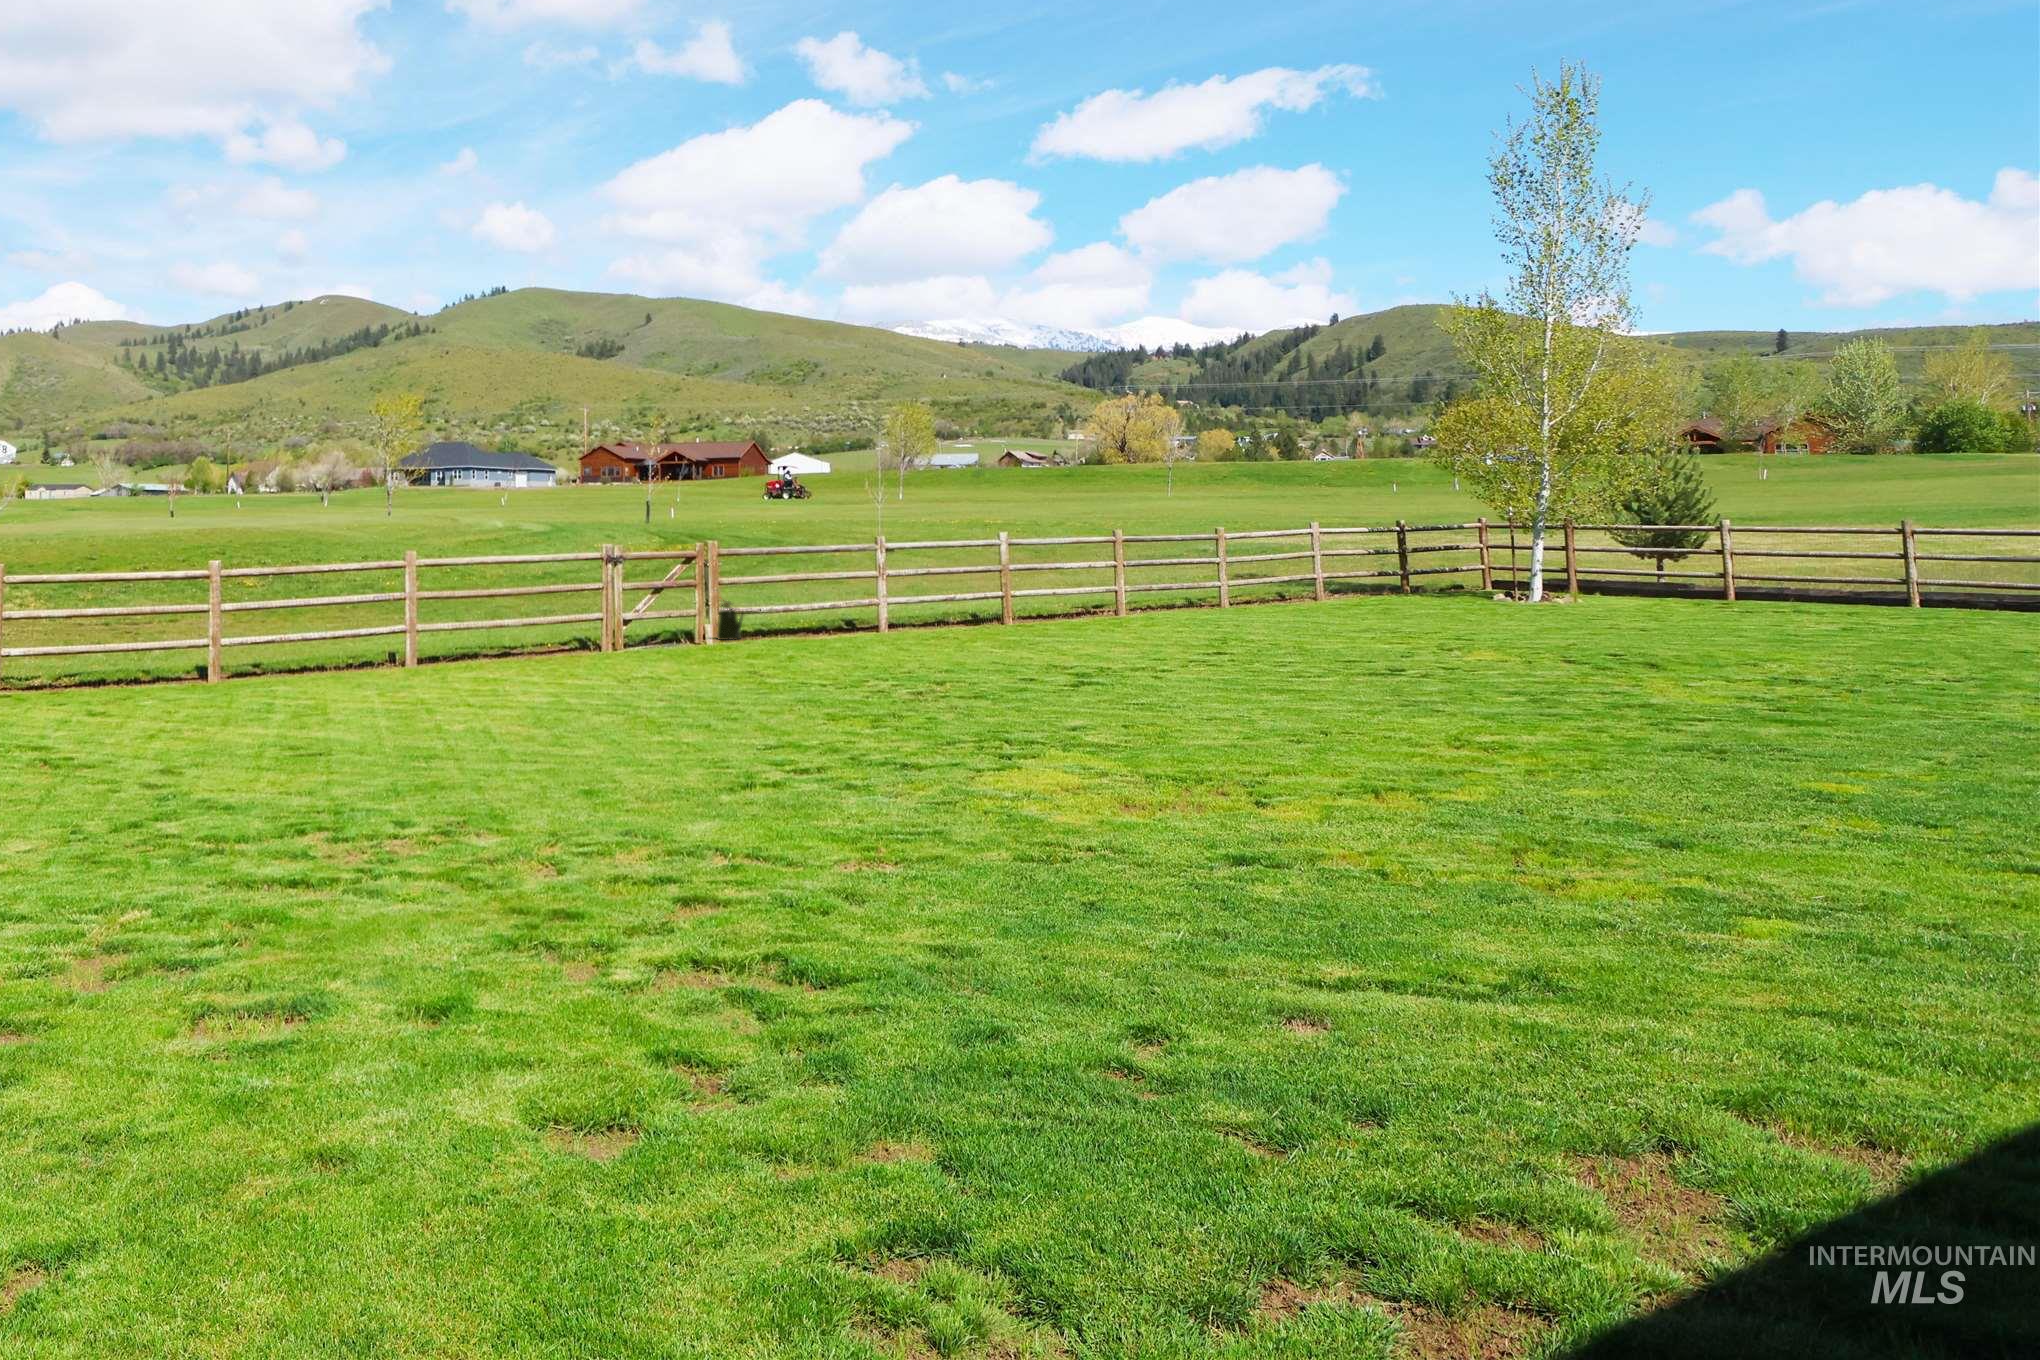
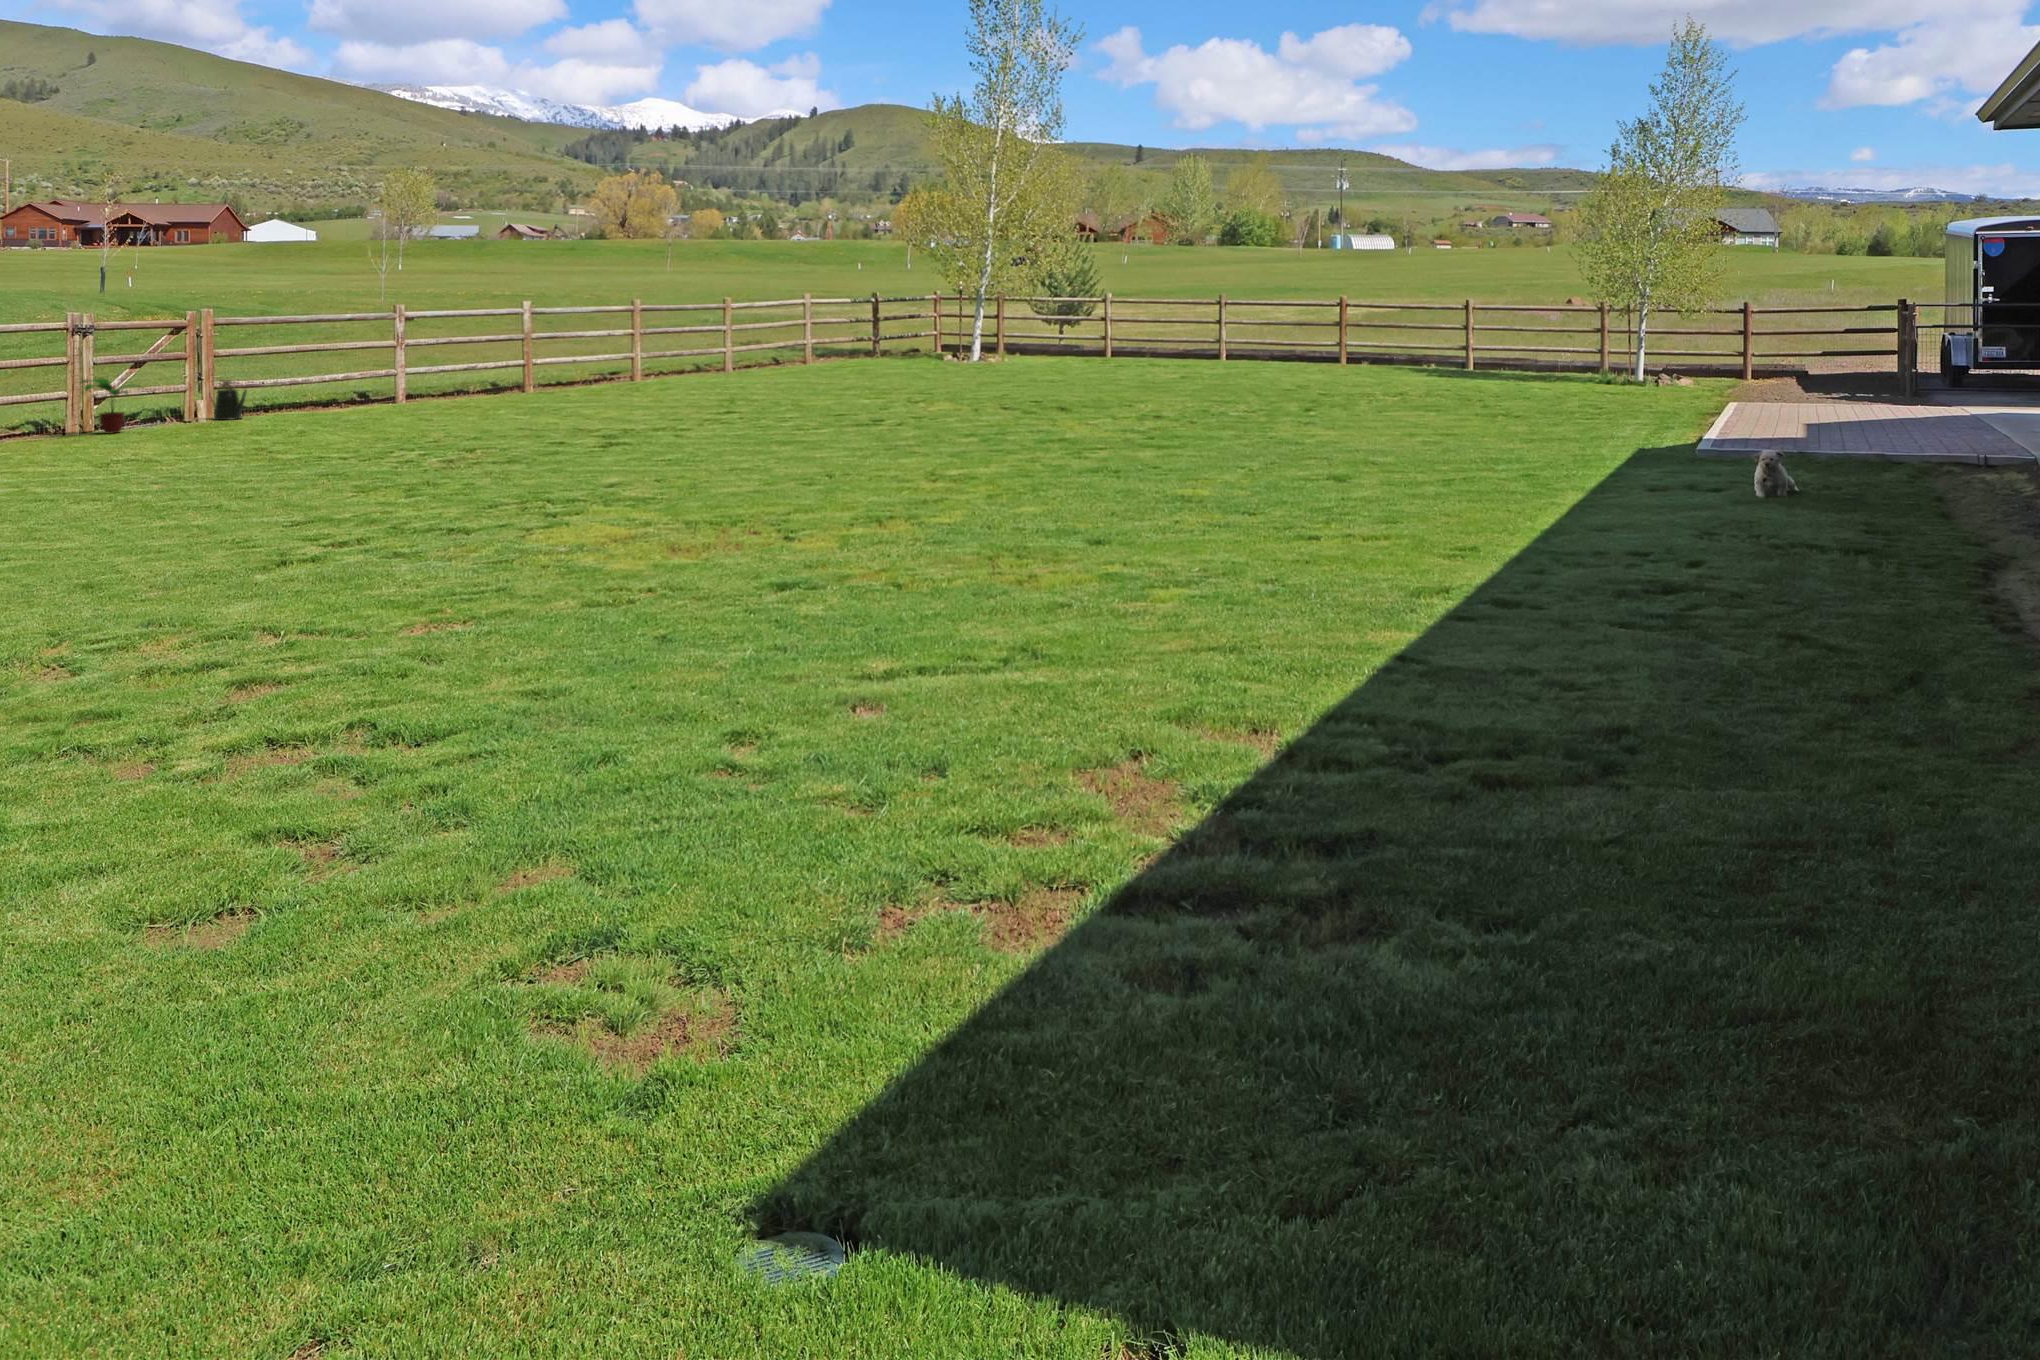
potted plant: none [609,598,662,650] -> present [82,378,146,434]

